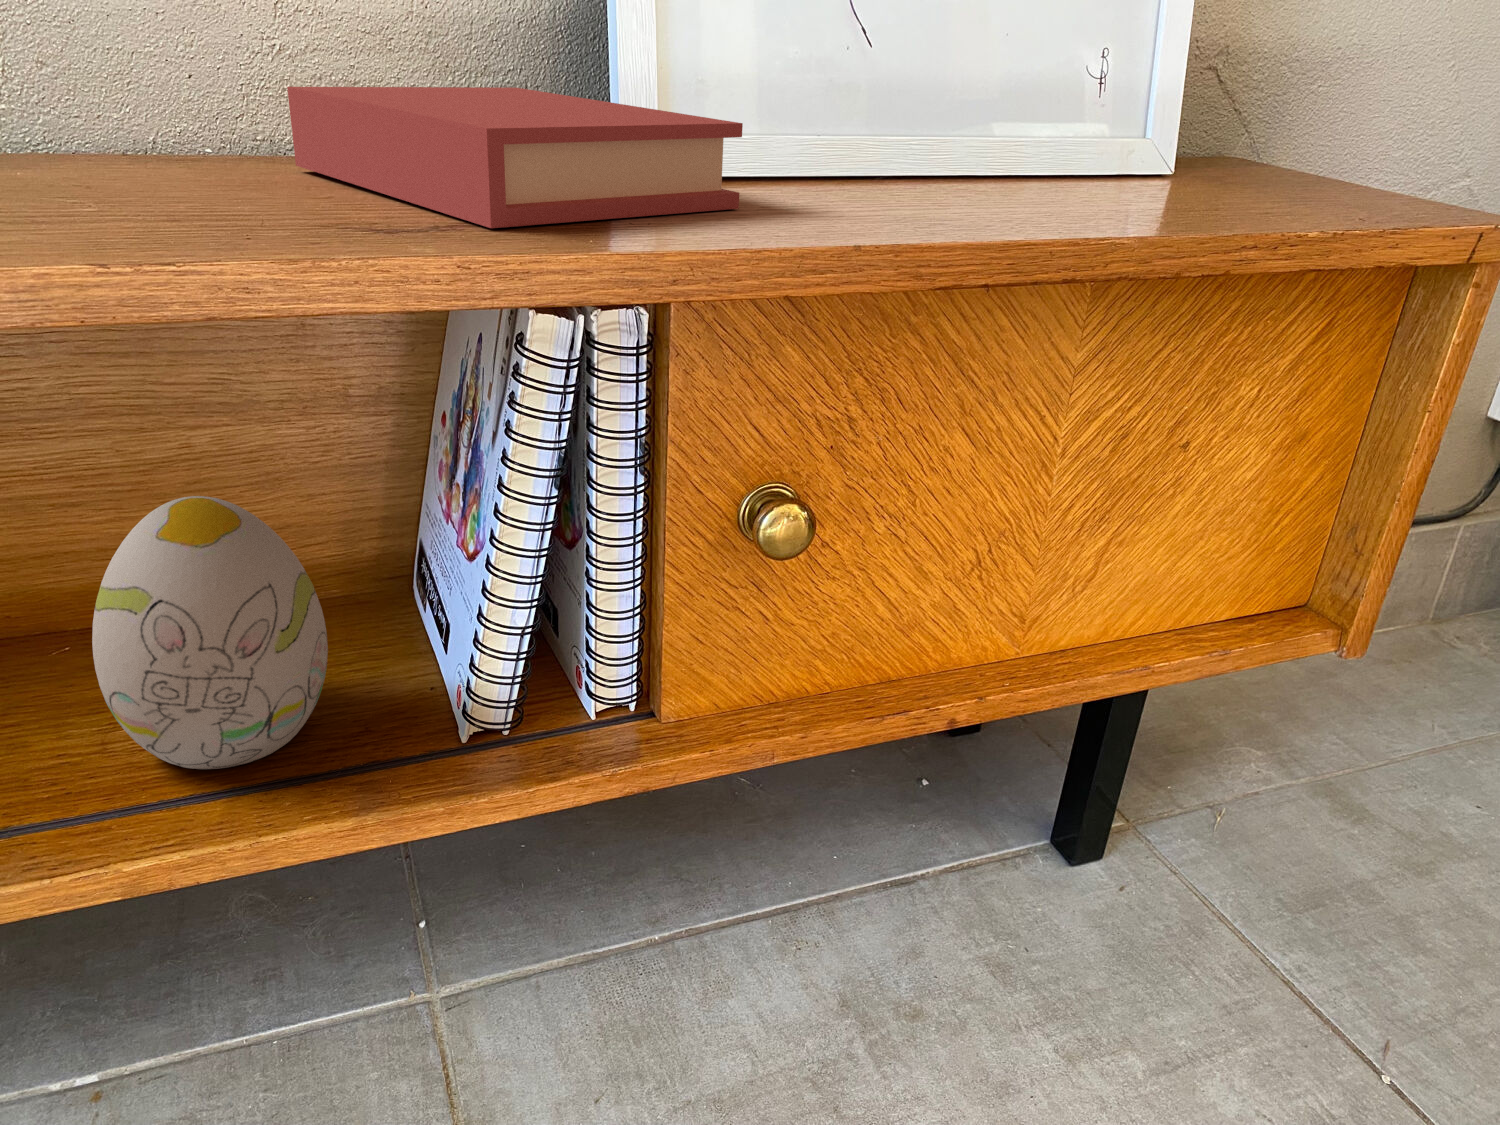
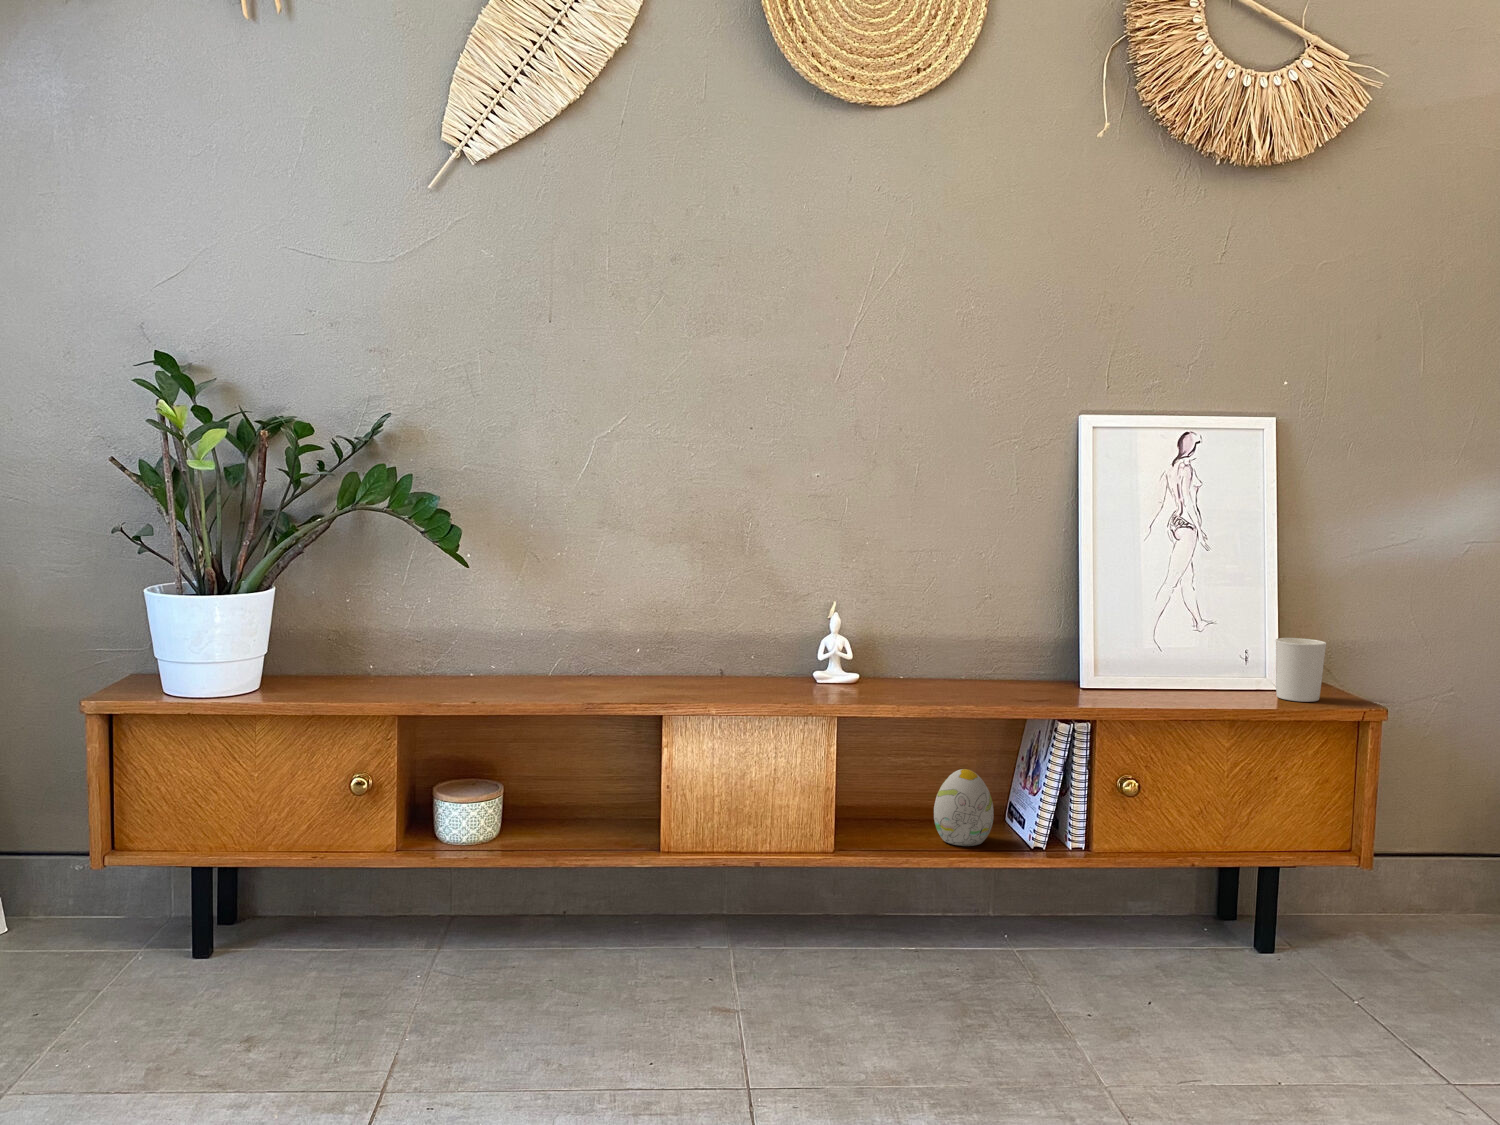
candle holder: none [1186,3,1372,206] -> present [1276,638,1326,702]
book: present [287,87,743,228] -> none [987,659,1118,703]

